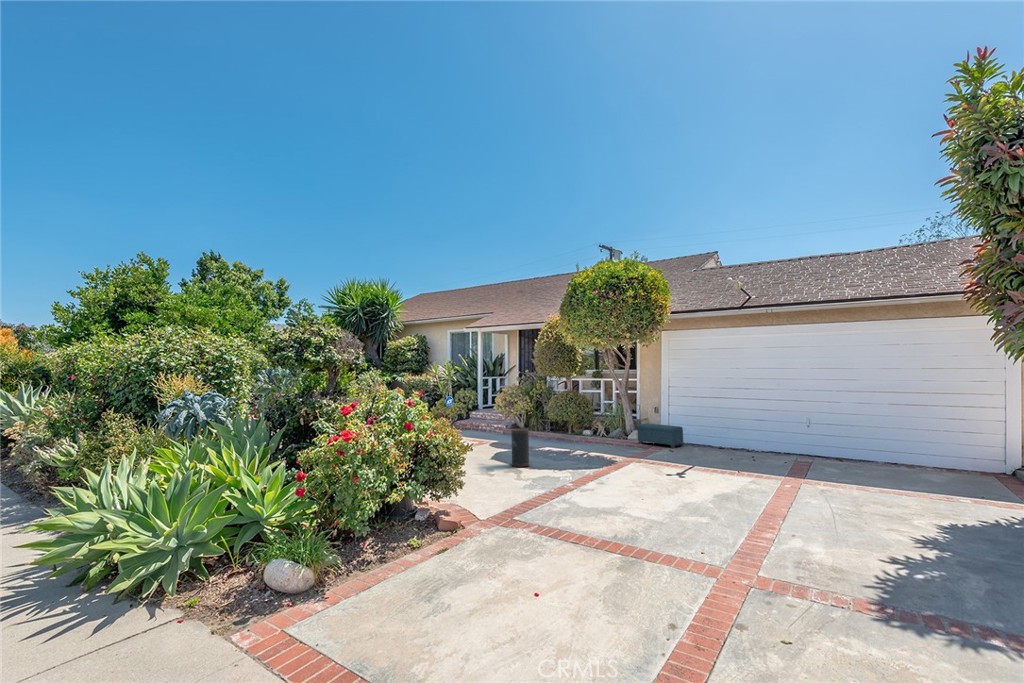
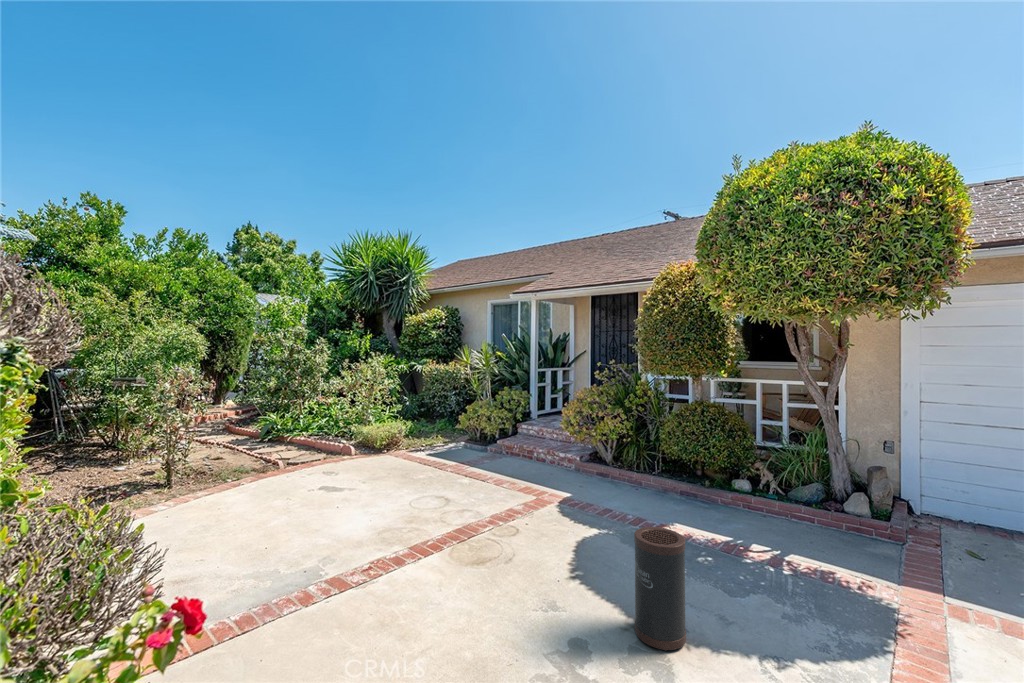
bench: present [638,423,683,448] -> none [872,480,1003,555]

